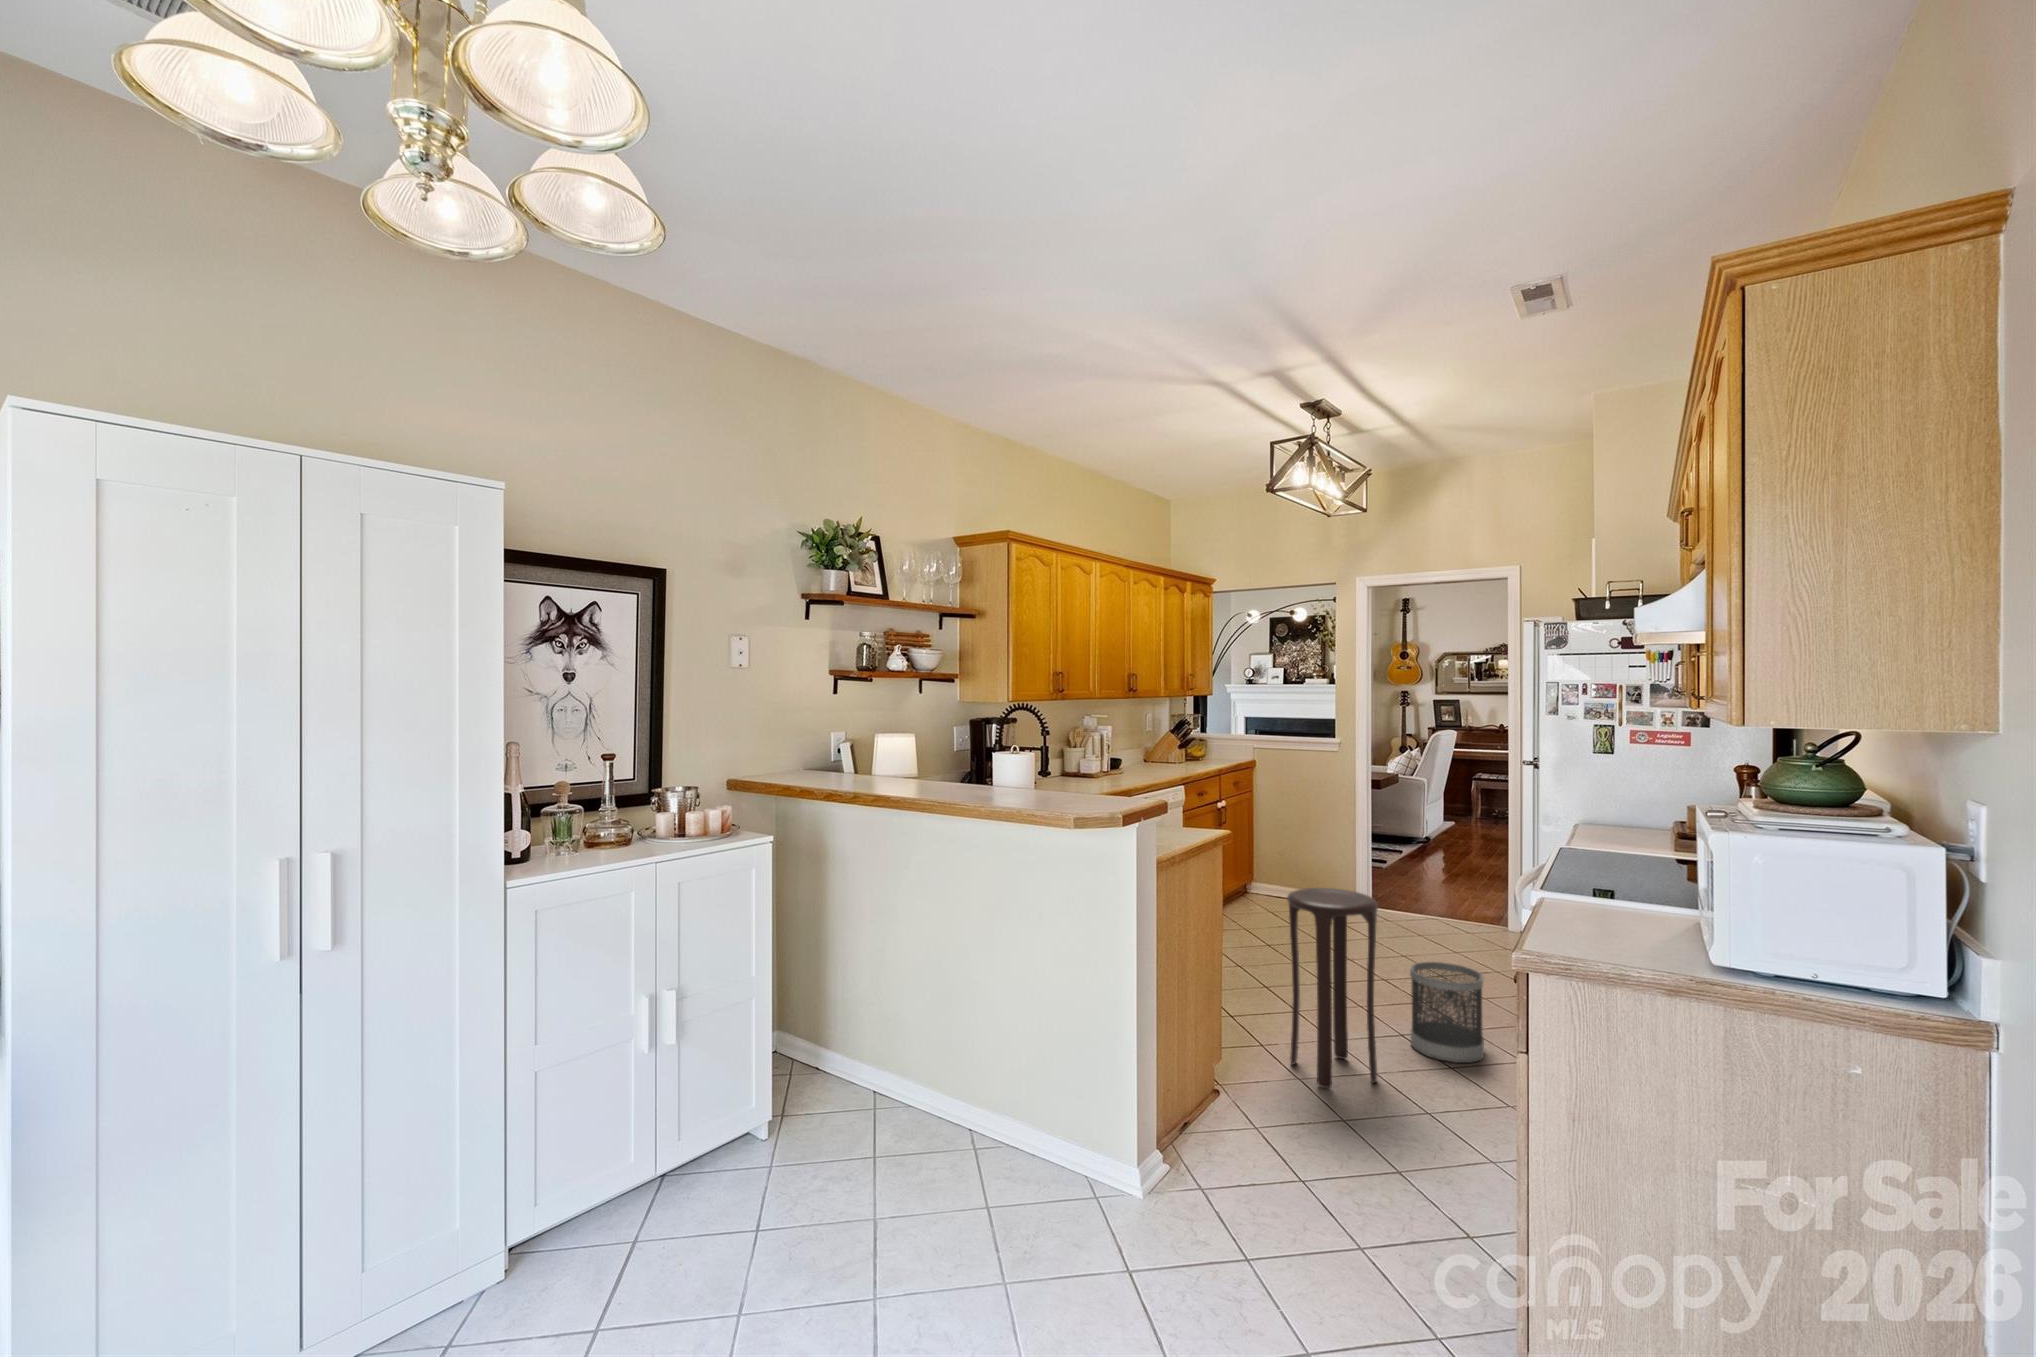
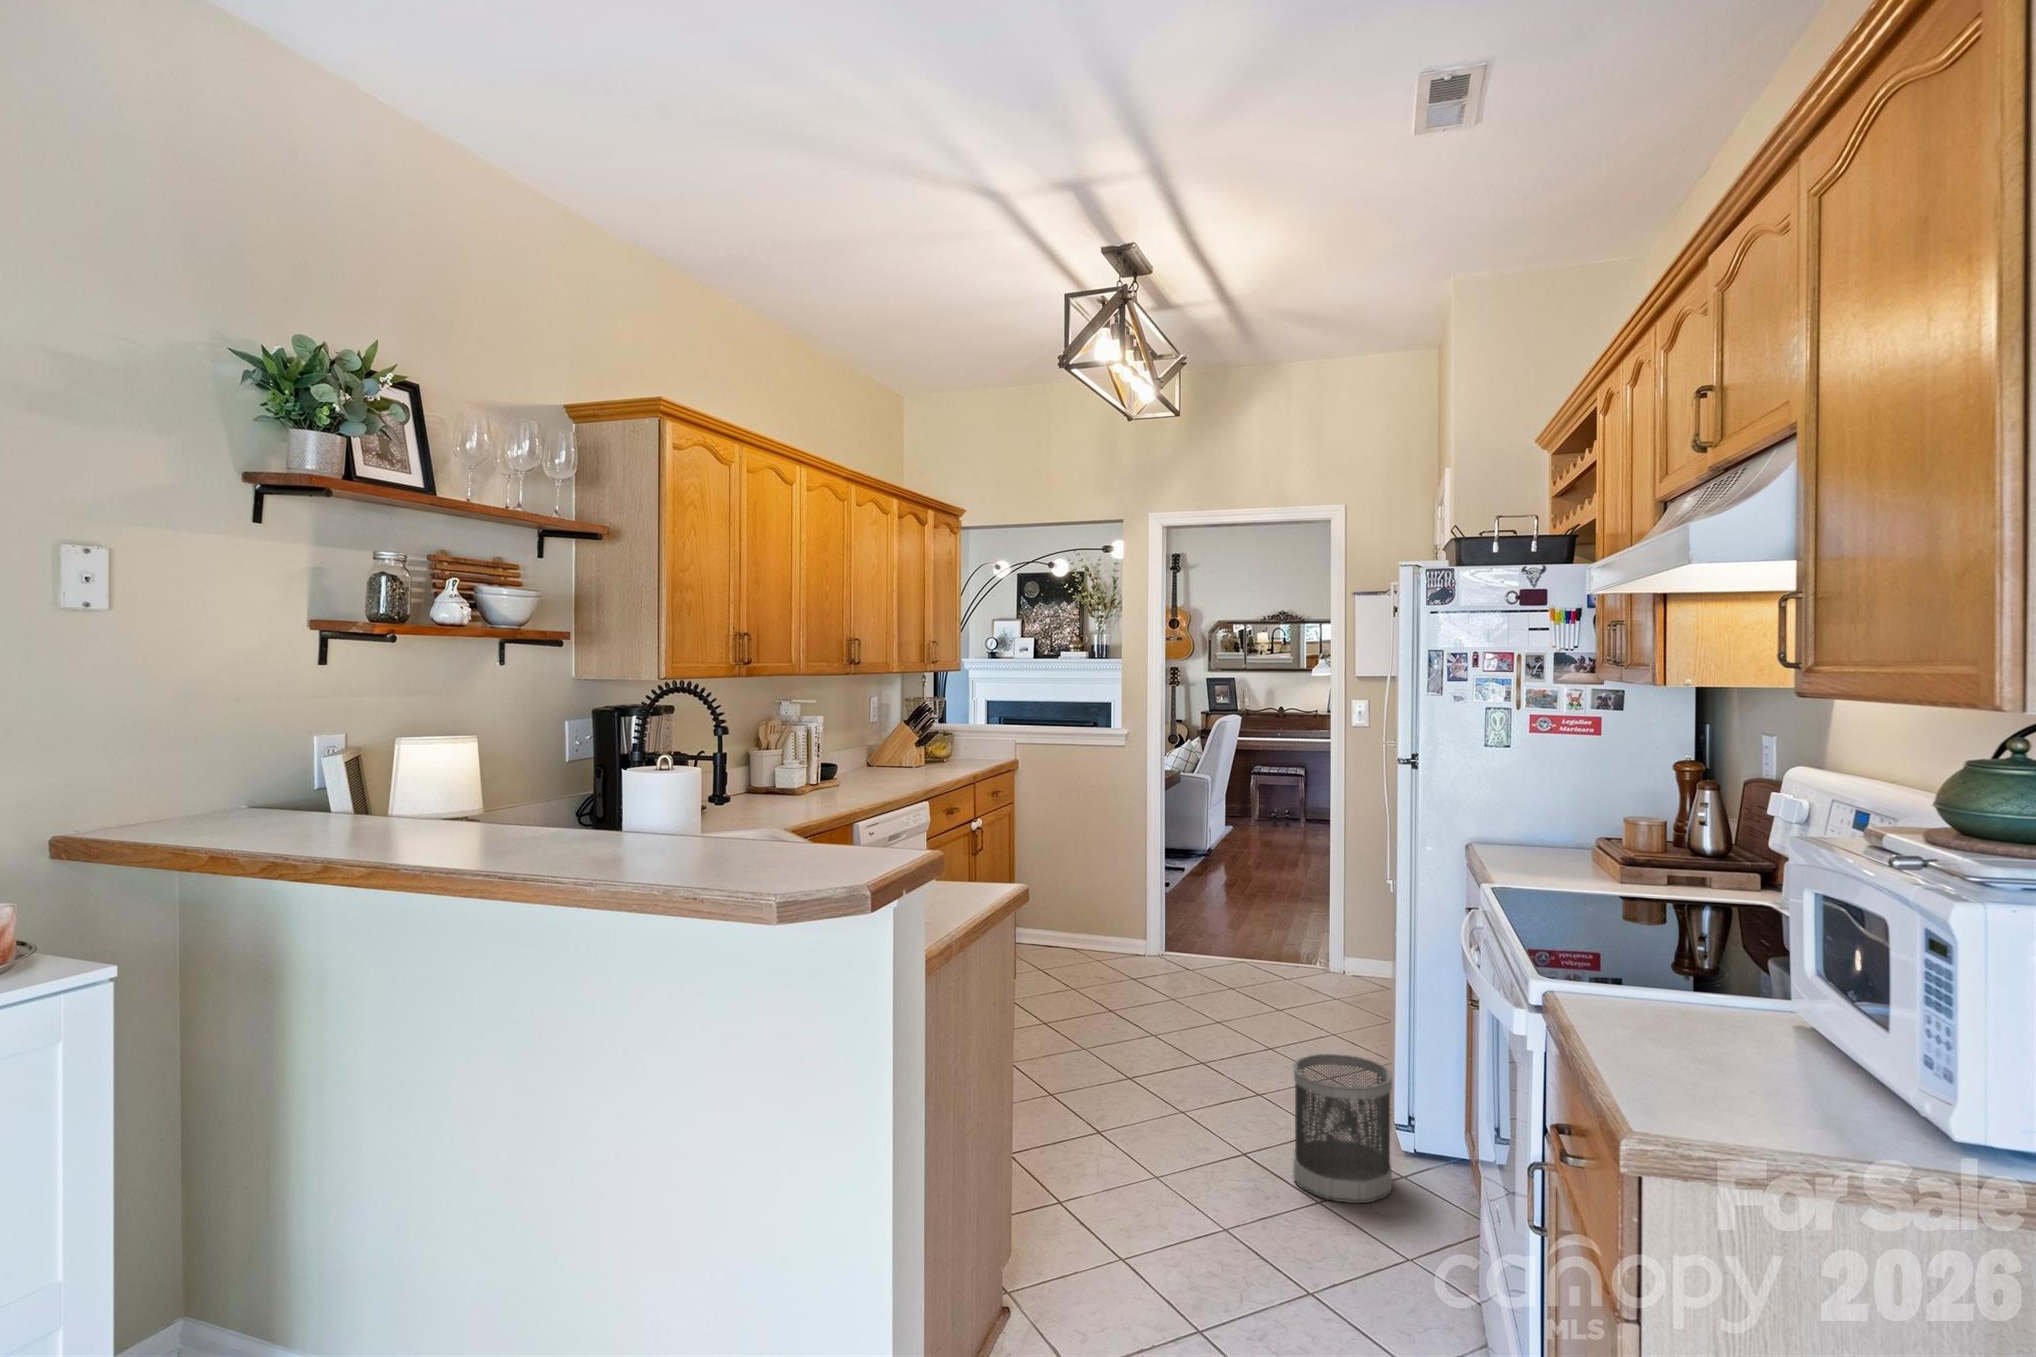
stool: present [1287,888,1378,1088] -> none [1140,966,1275,1284]

